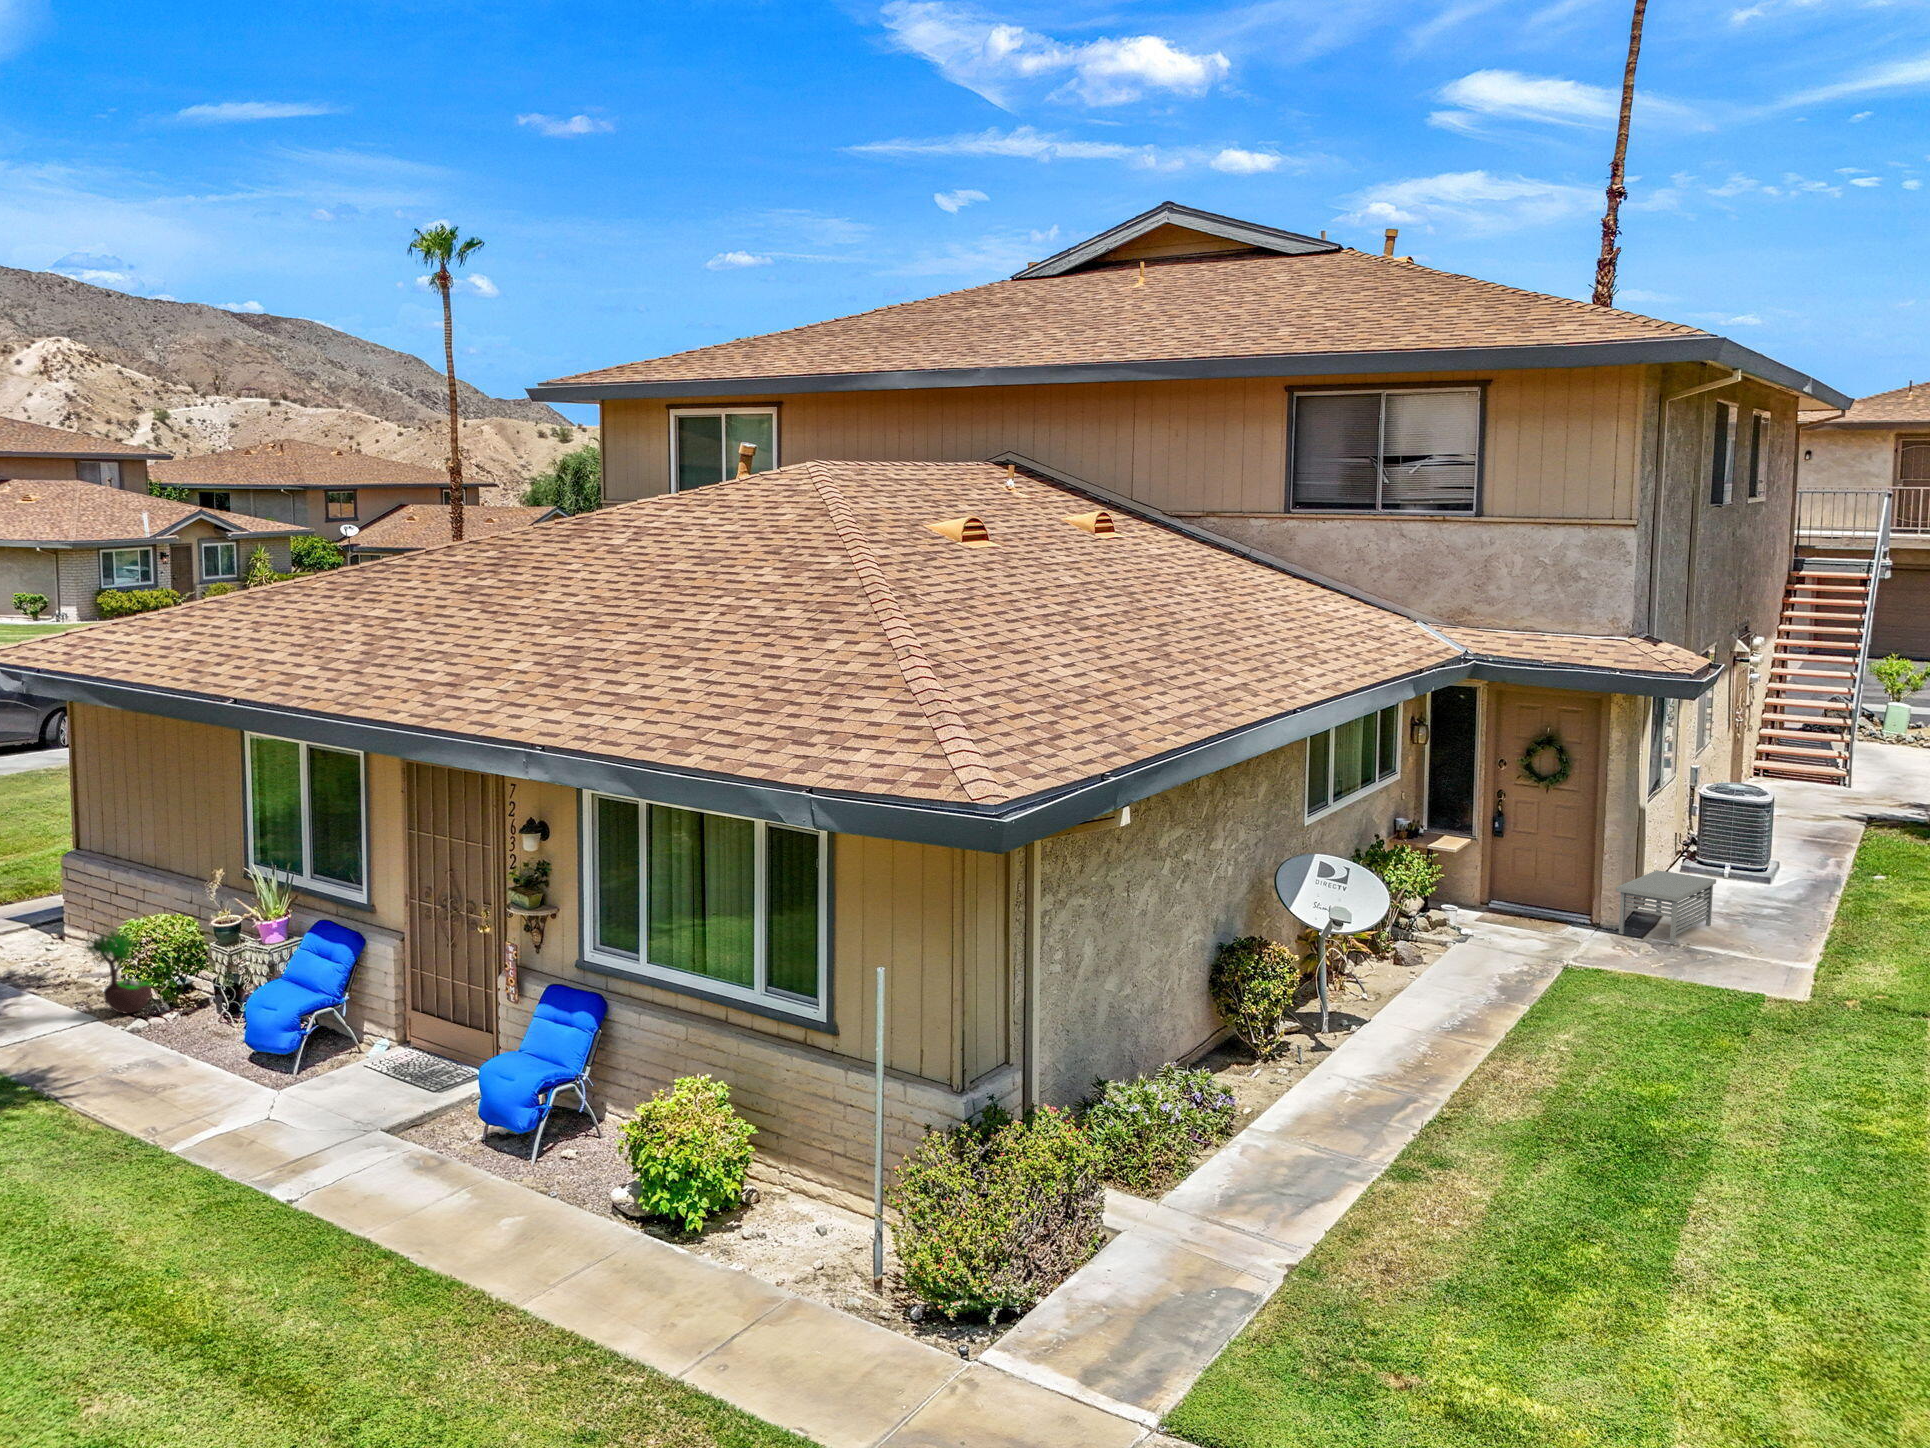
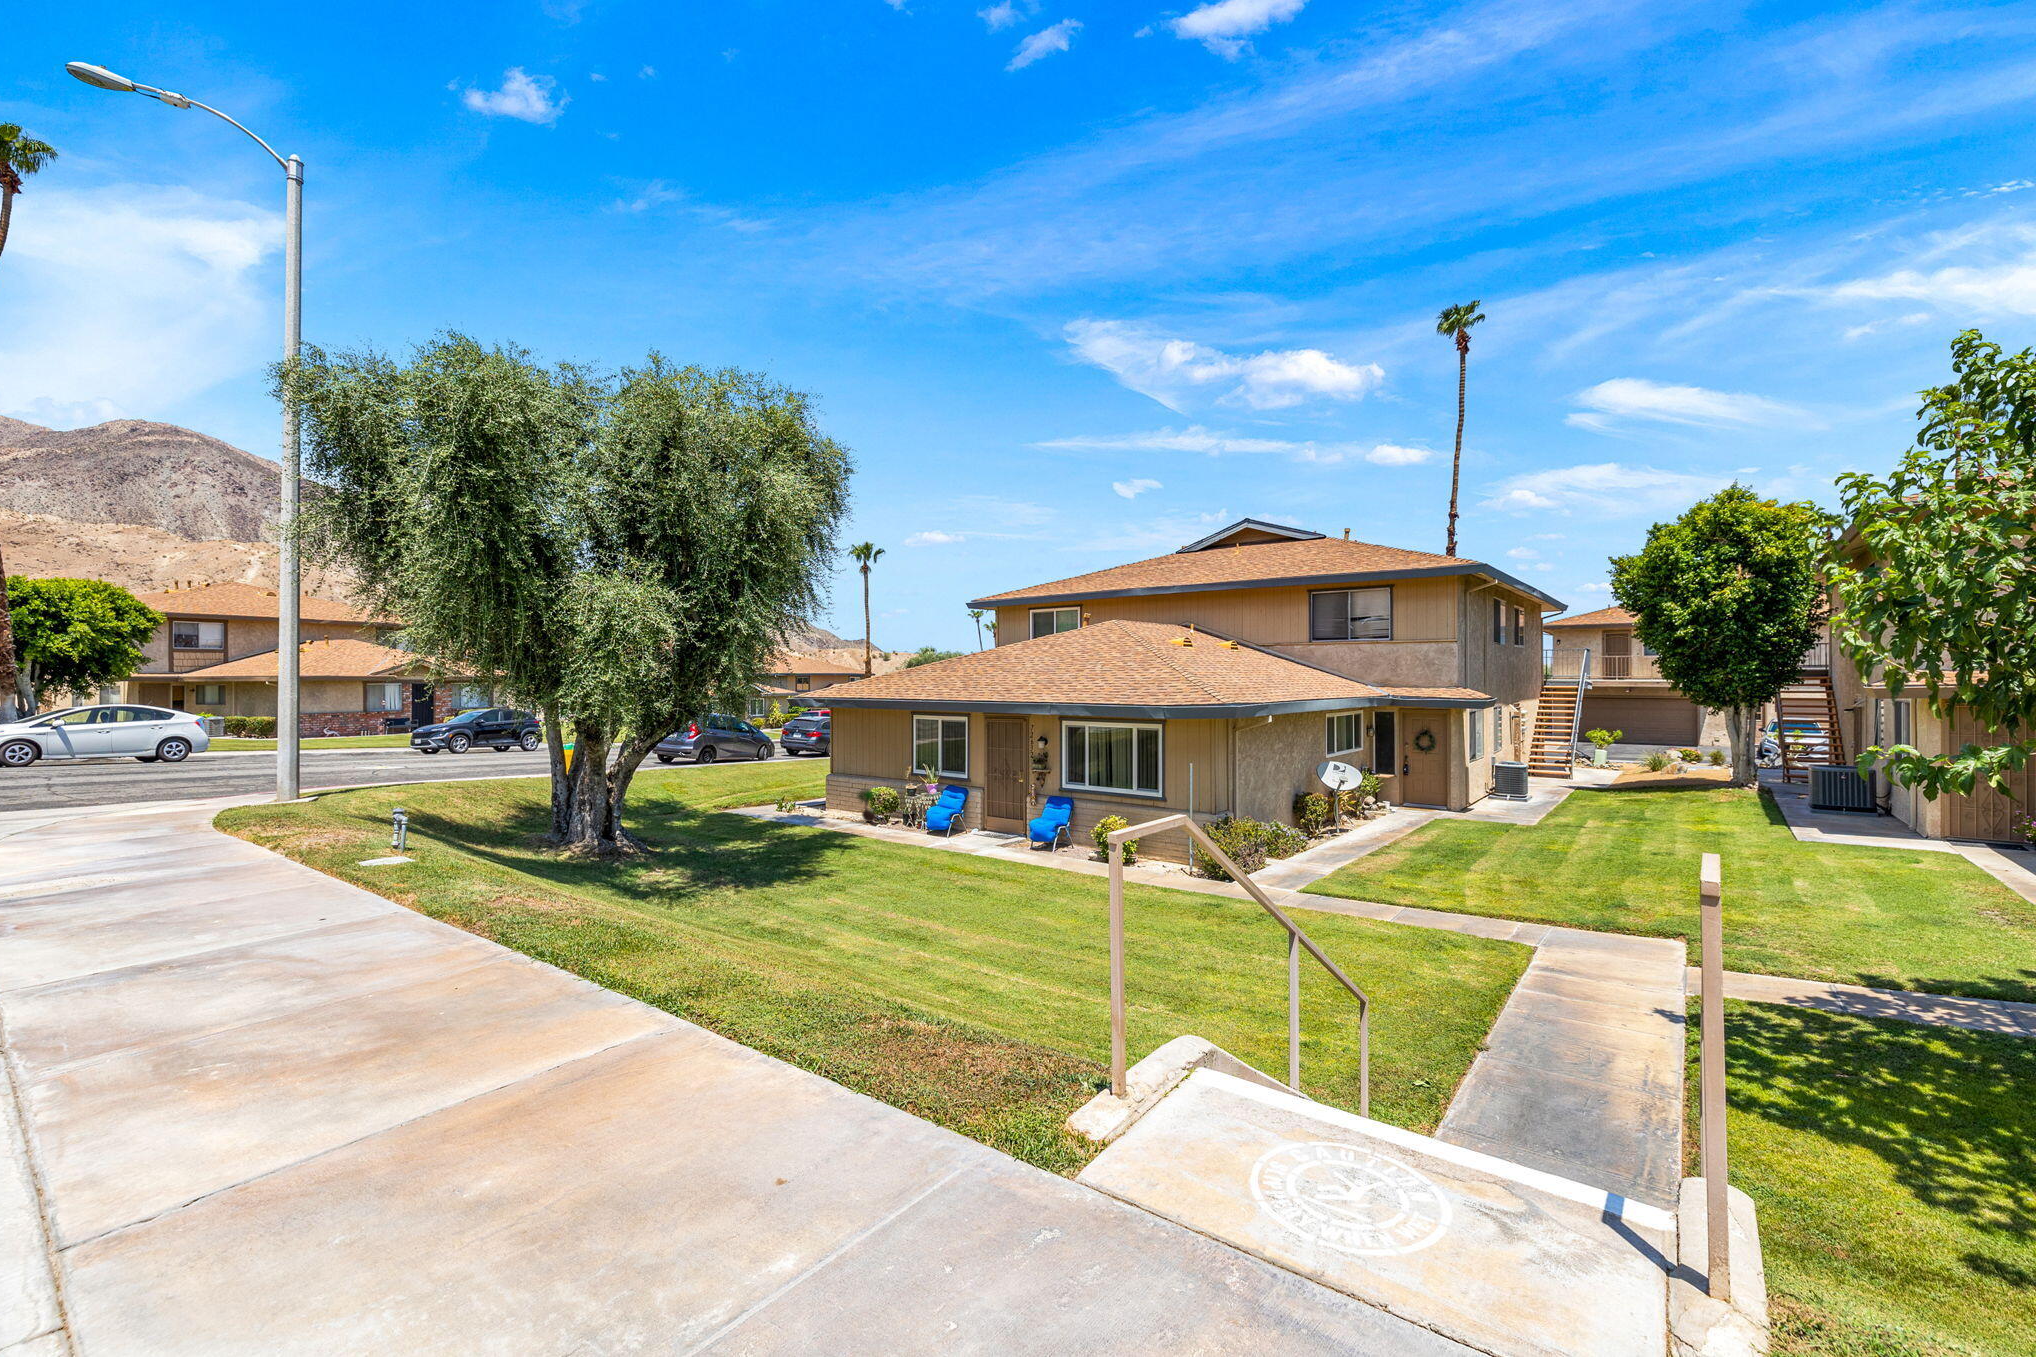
storage bench: present [1616,870,1716,944] -> none [1458,792,1502,817]

